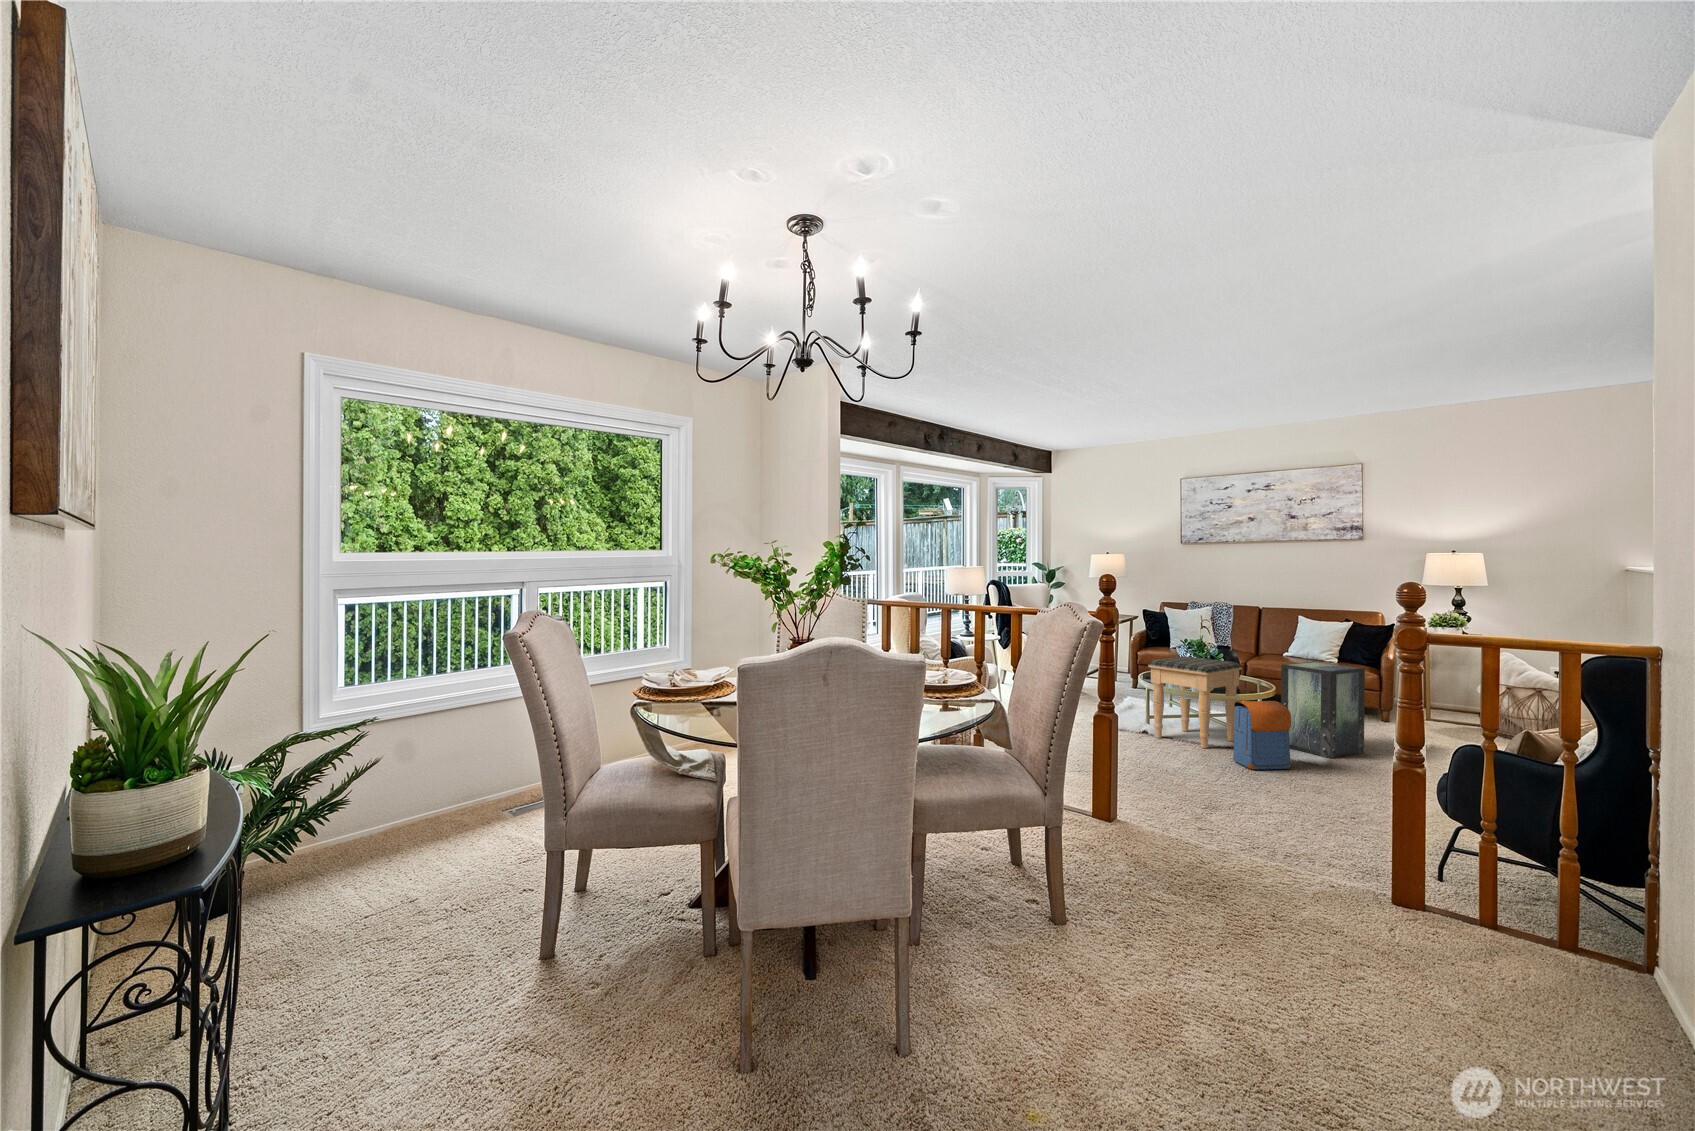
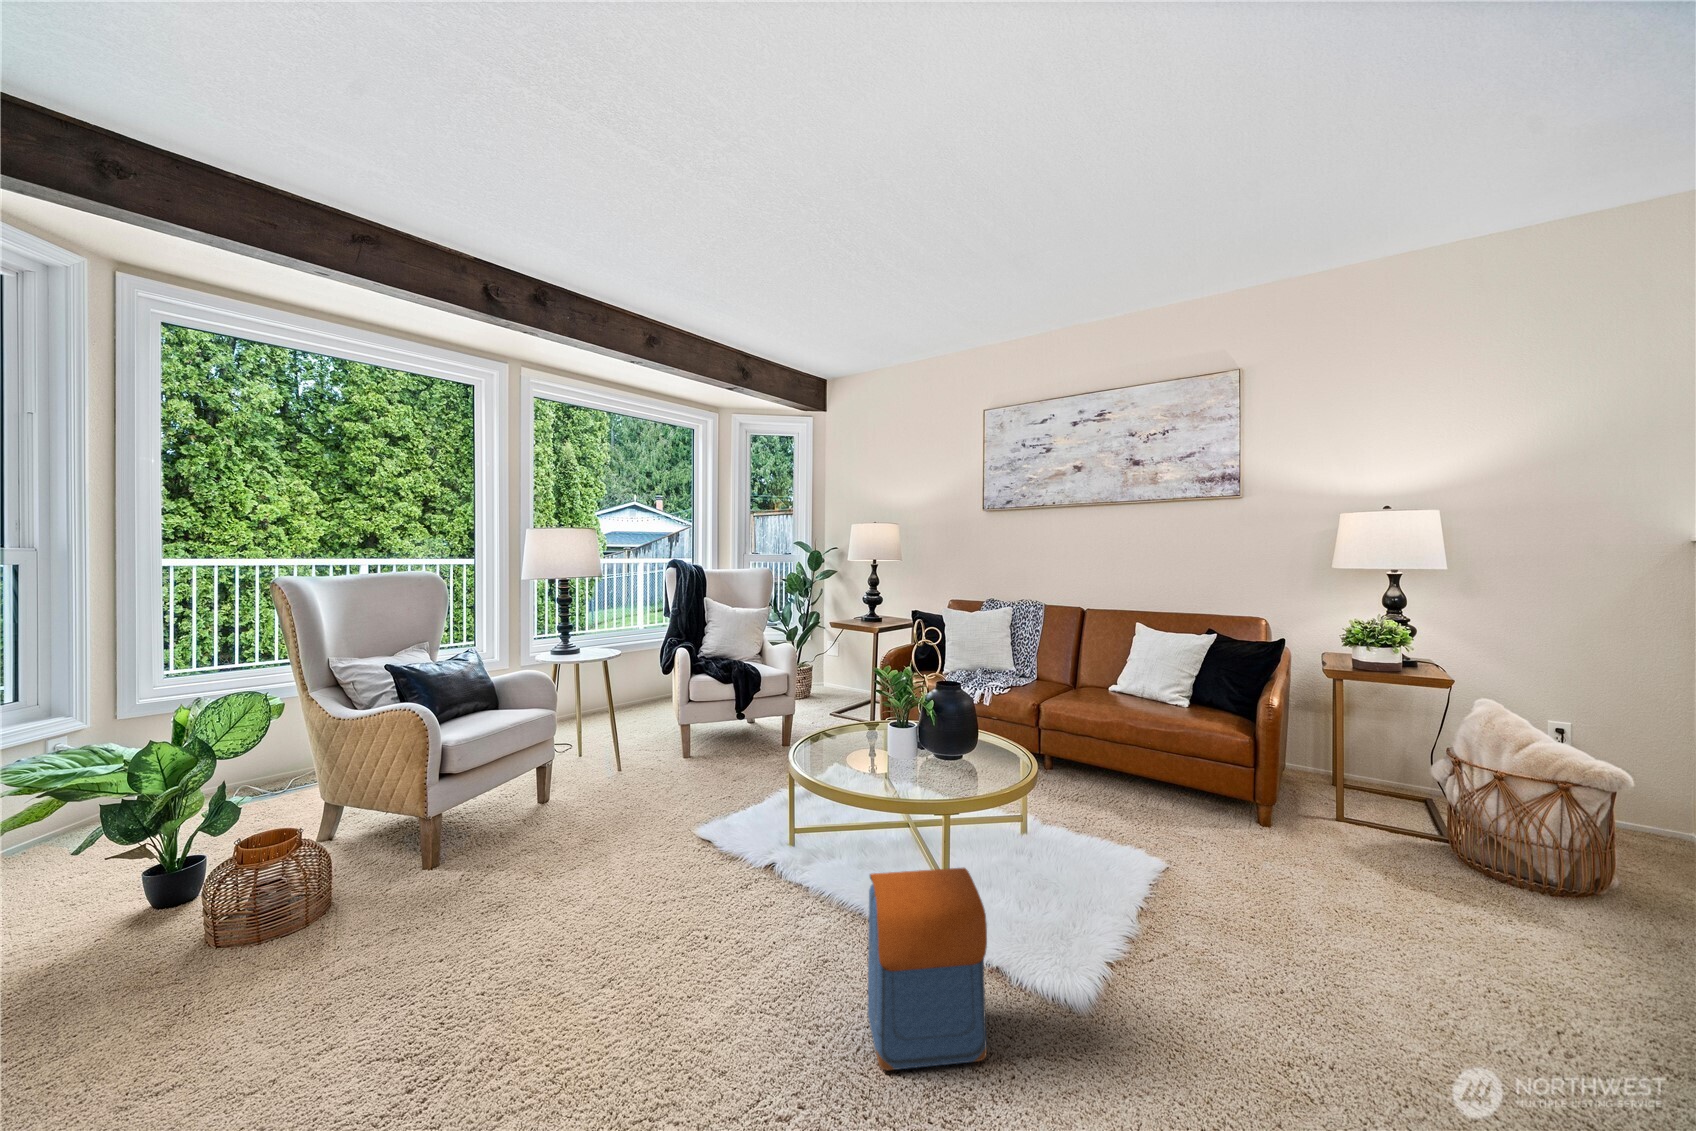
footstool: present [1148,656,1242,748] -> none [770,719,955,946]
storage box: present [1281,662,1365,758] -> none [1027,736,1198,988]

